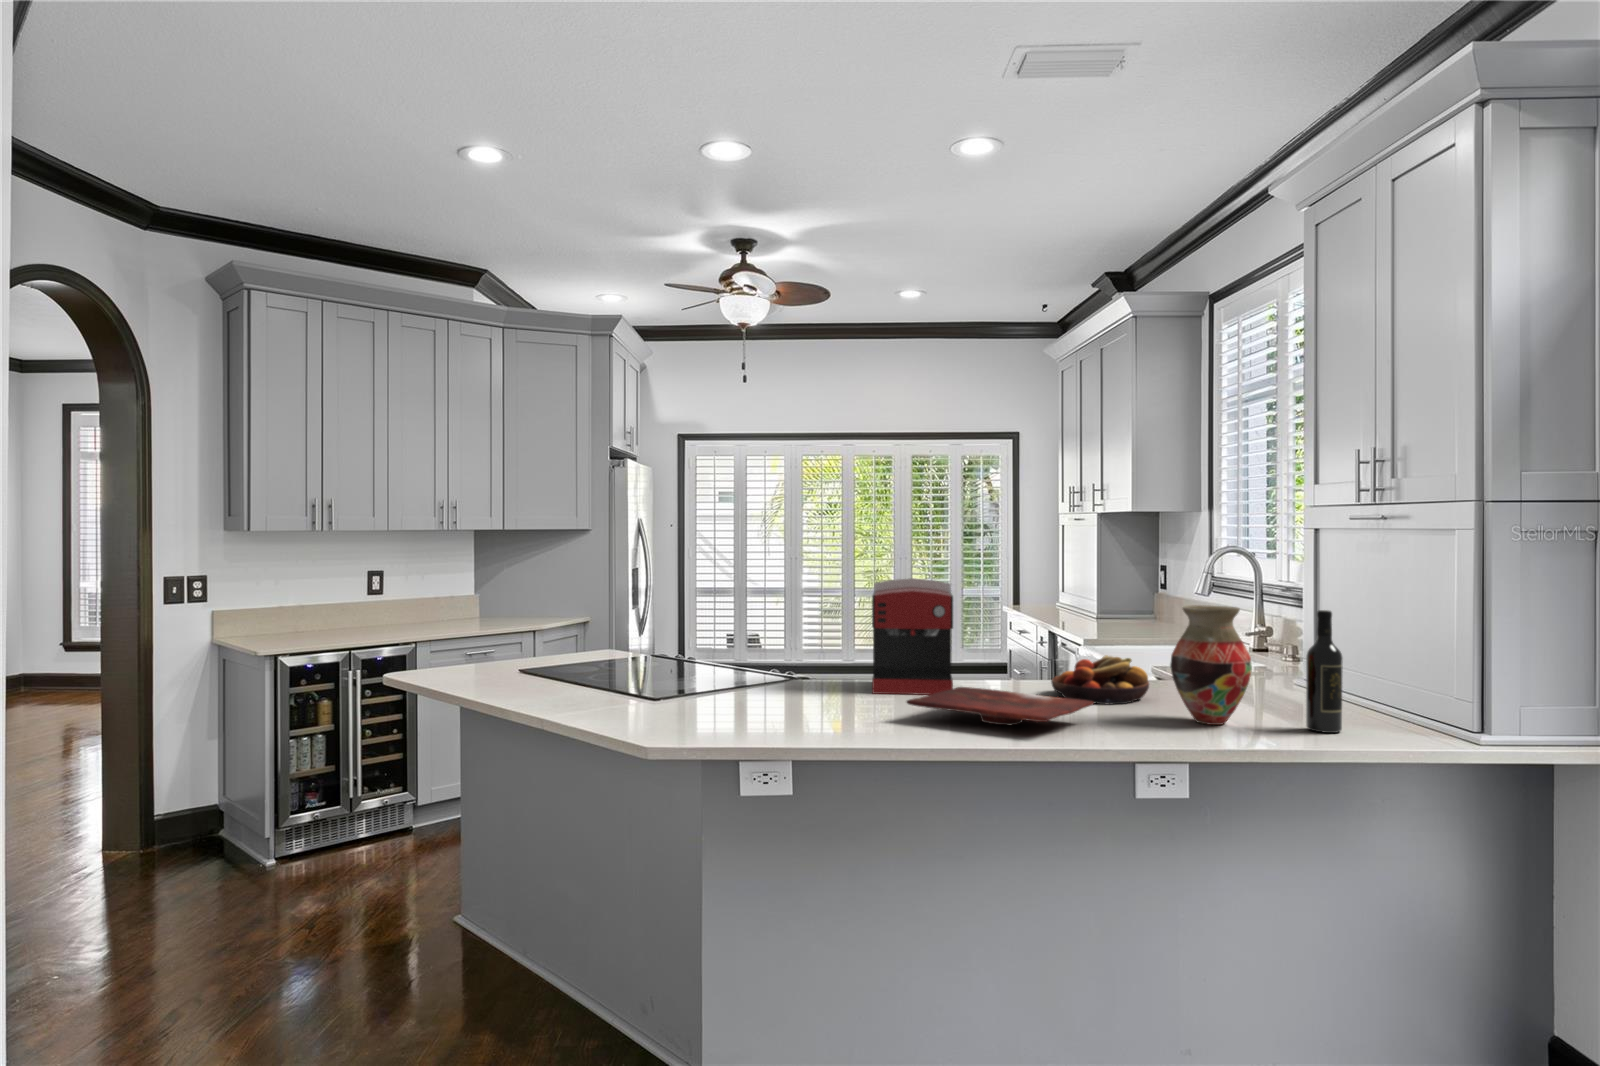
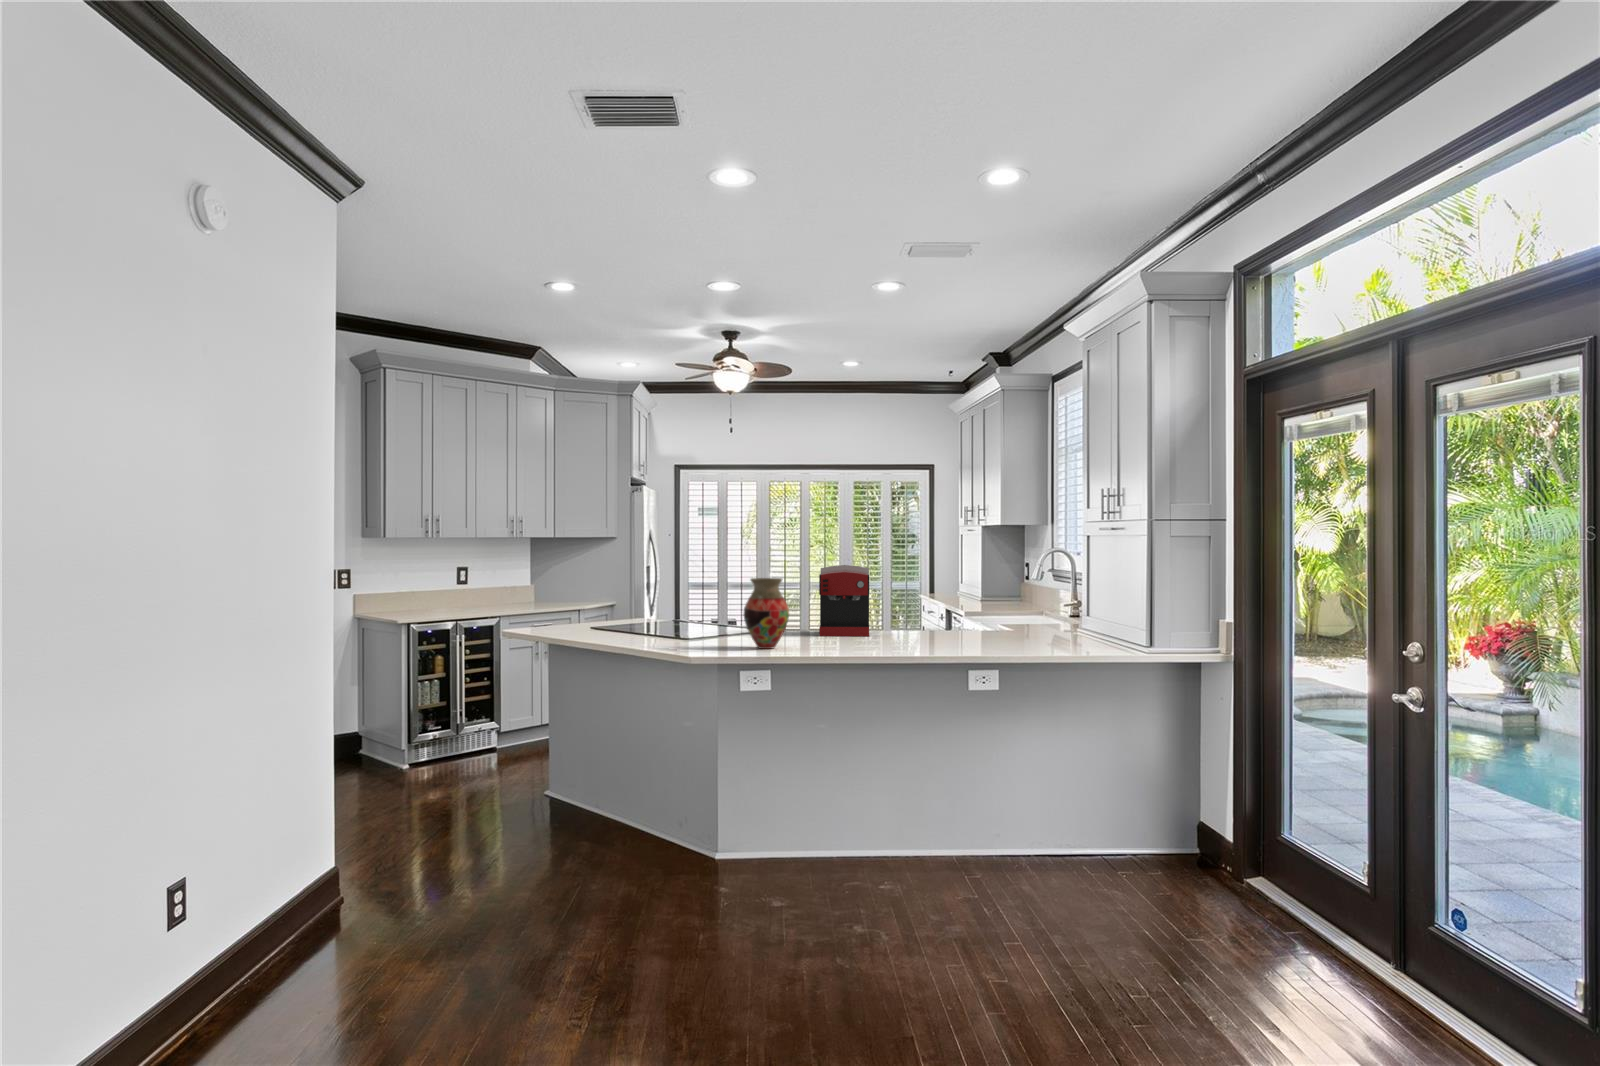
vase: present [1170,605,1252,725] -> present [744,578,789,649]
wine bottle: present [1306,610,1343,733] -> none [1066,579,1085,648]
fruit bowl: present [1051,655,1149,705] -> none [930,612,988,639]
cutting board: present [907,687,1094,725] -> none [839,628,947,646]

